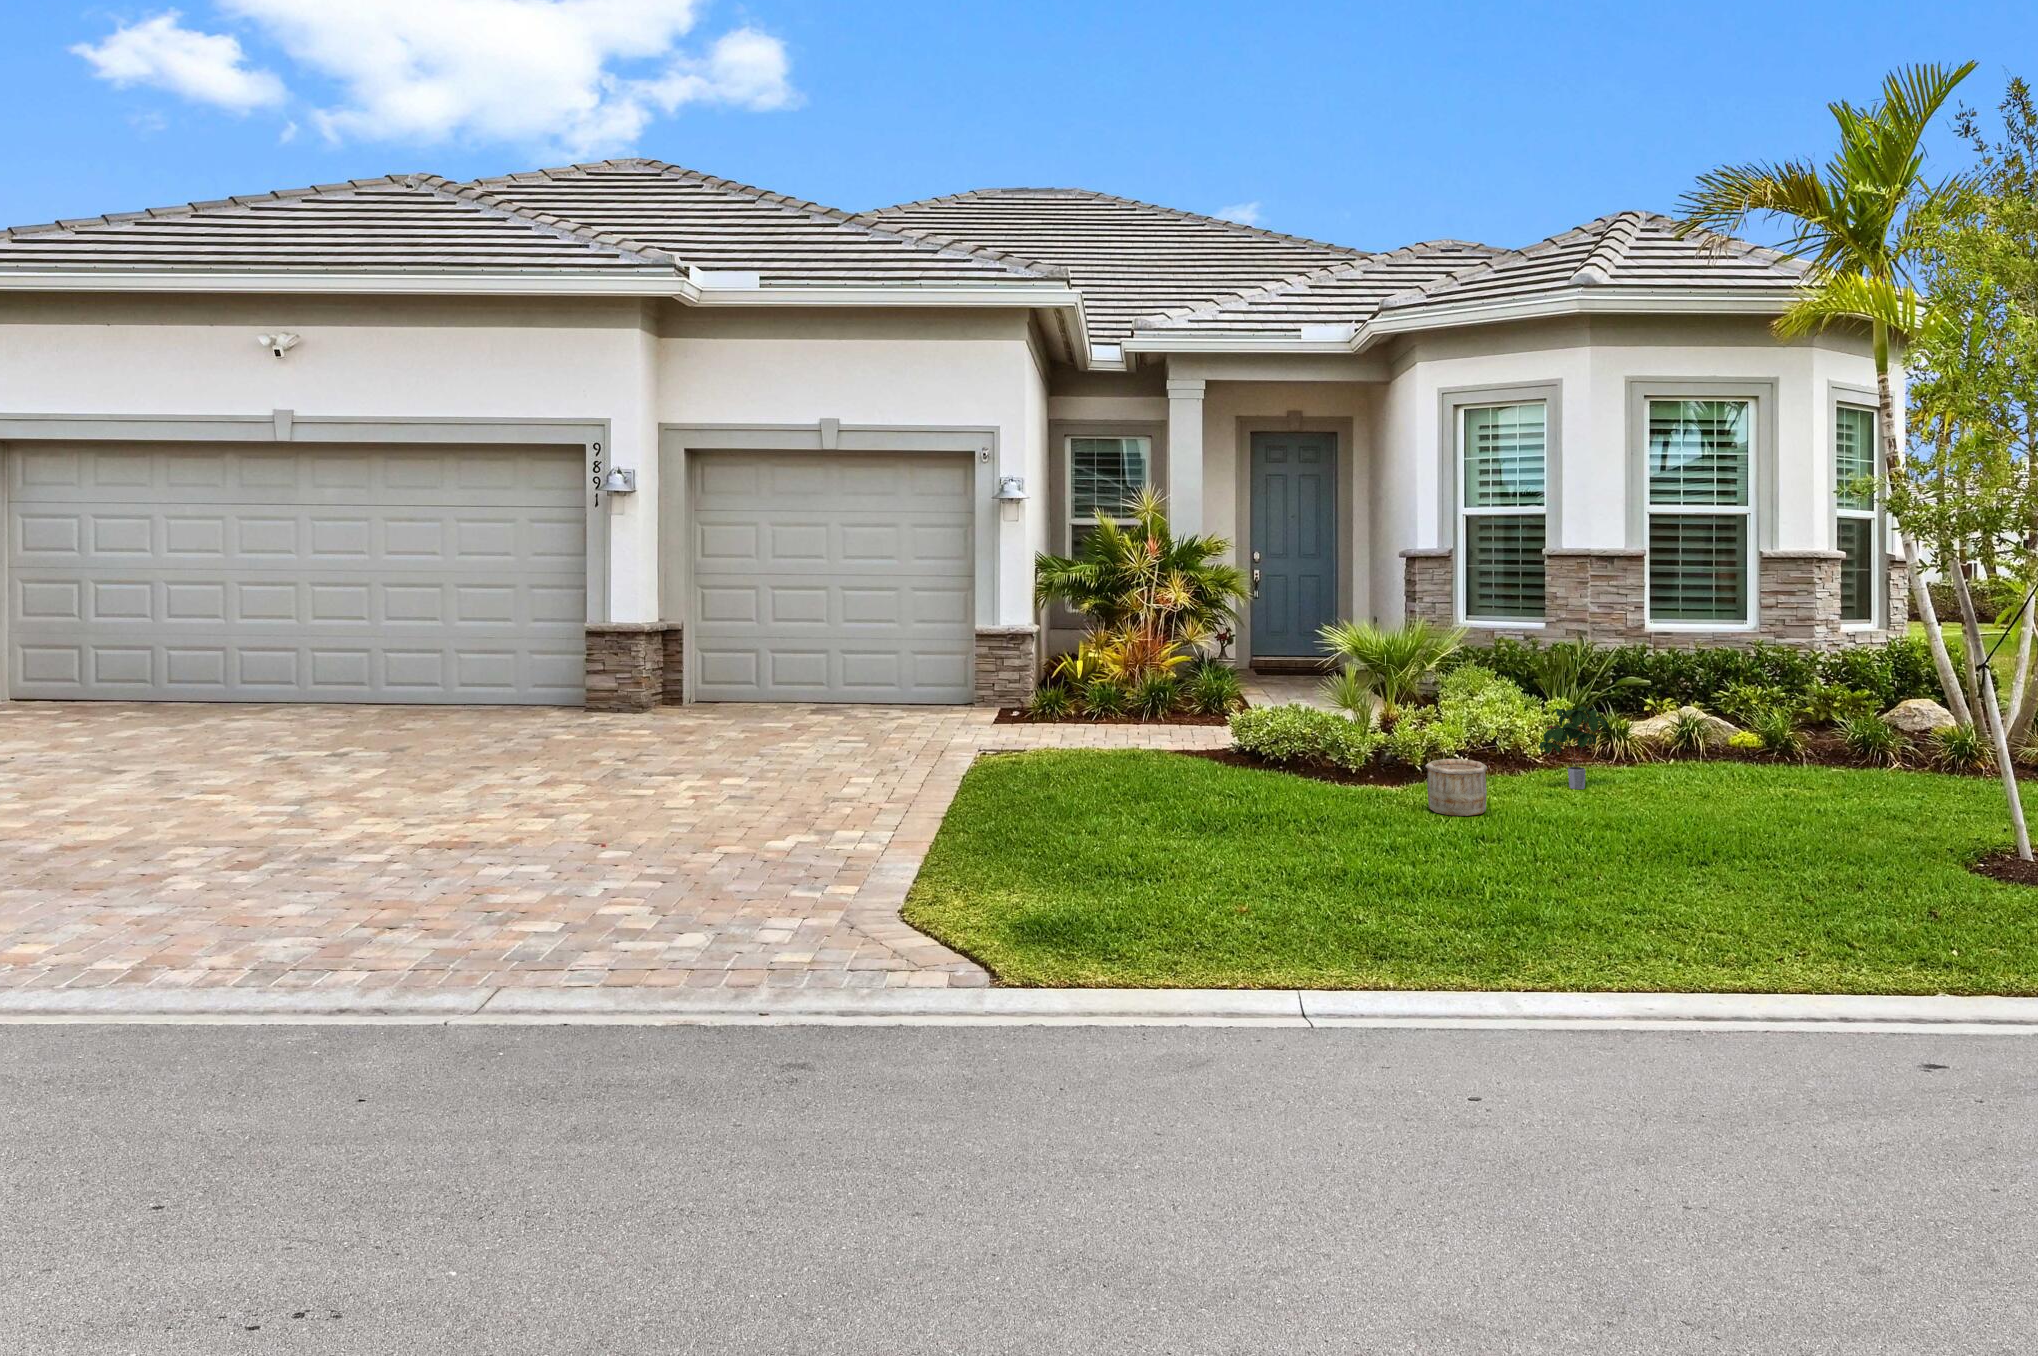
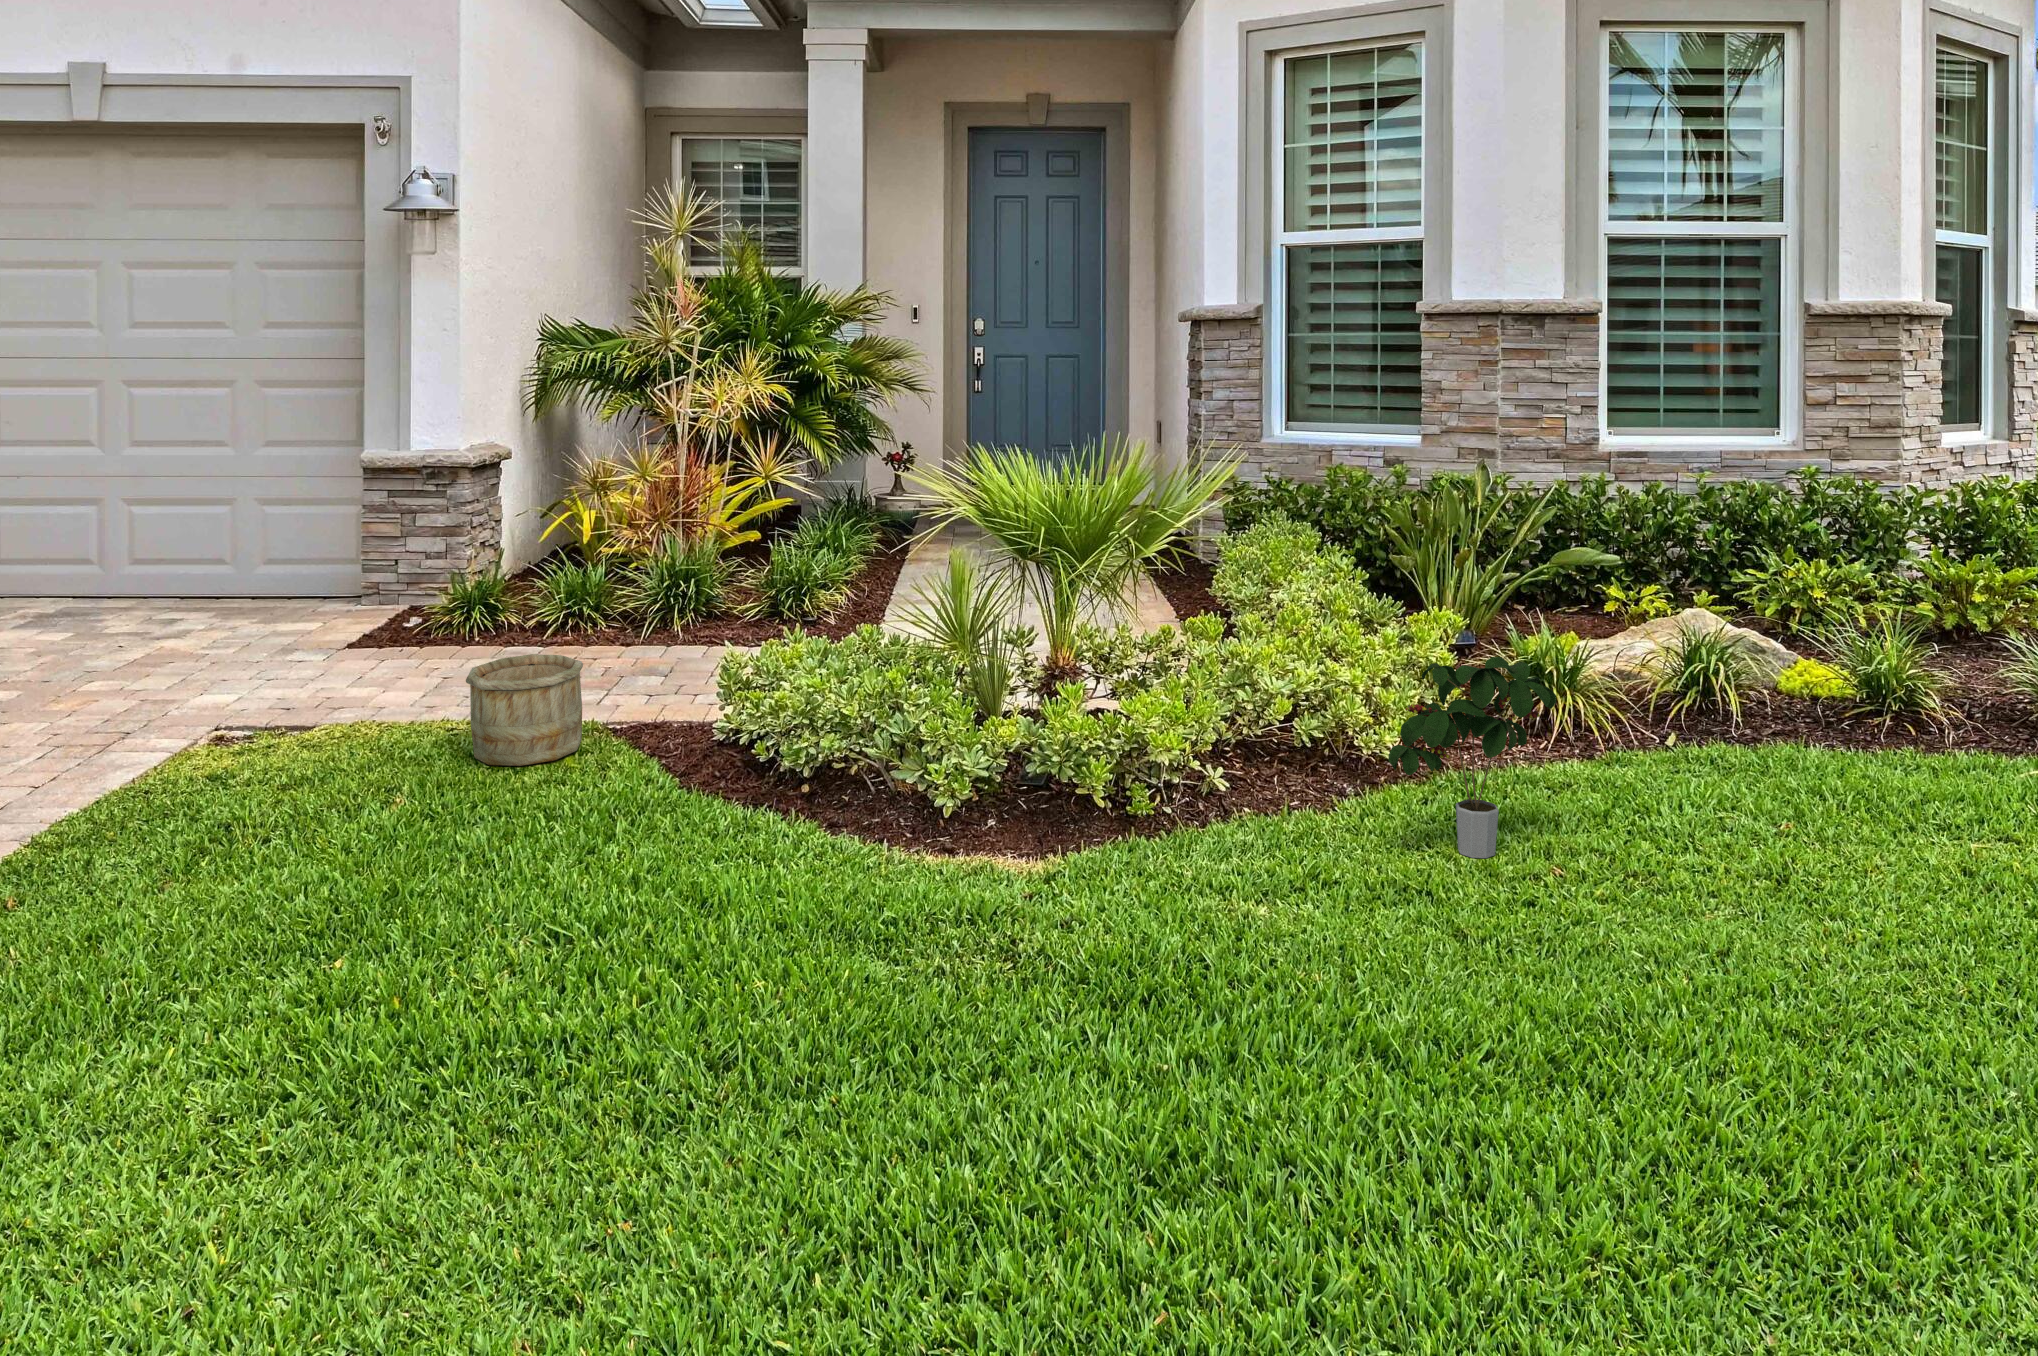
wooden bucket: present [1425,759,1487,816] -> present [466,654,583,766]

